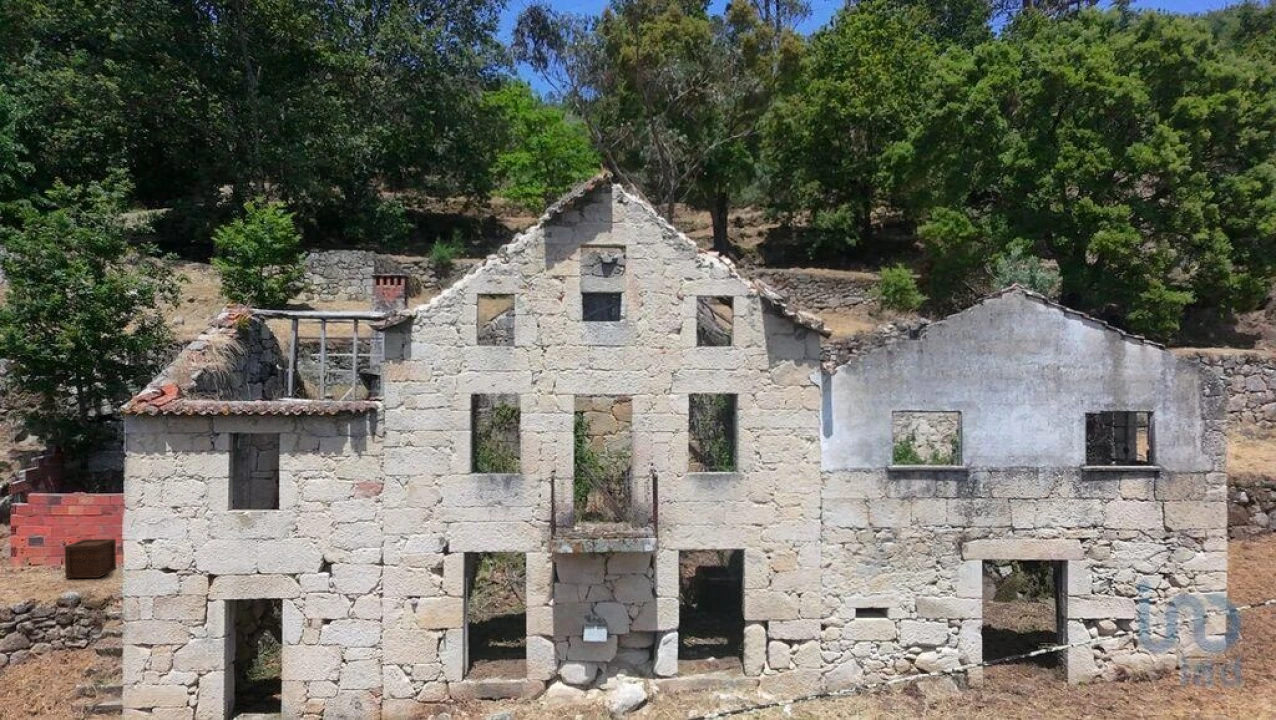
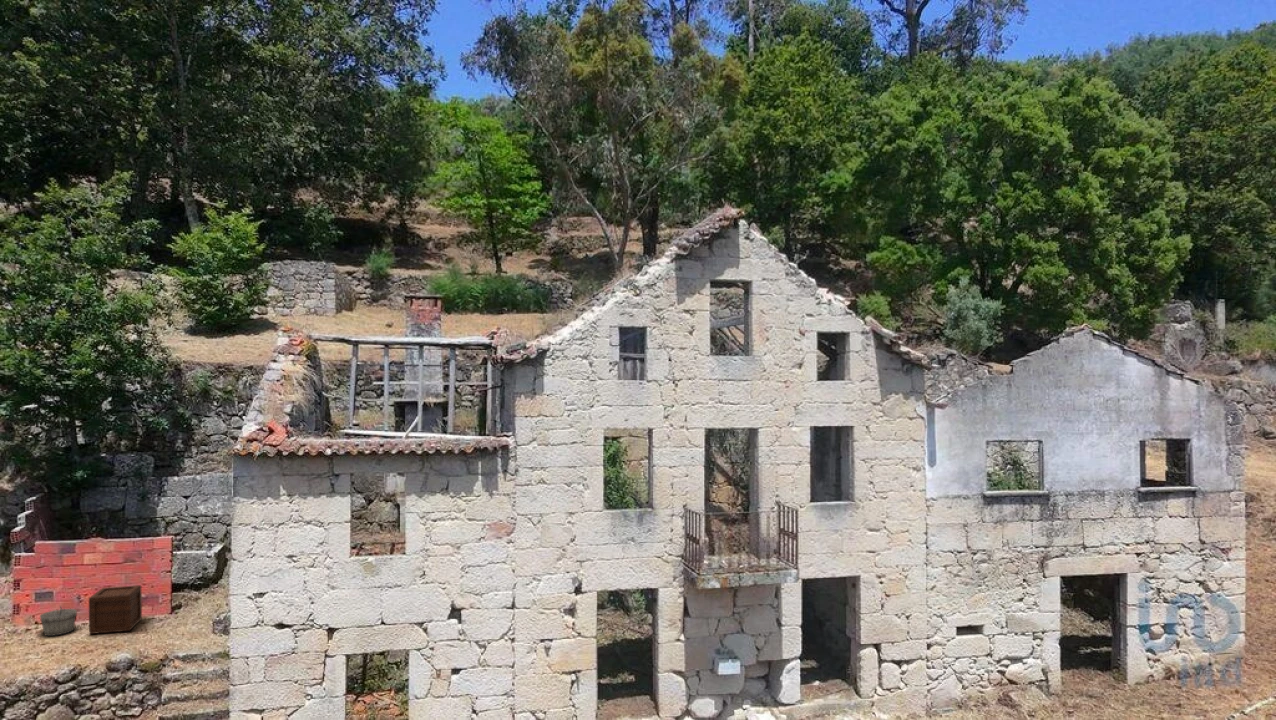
wooden bucket: none [28,553,60,578] -> present [40,607,77,636]

